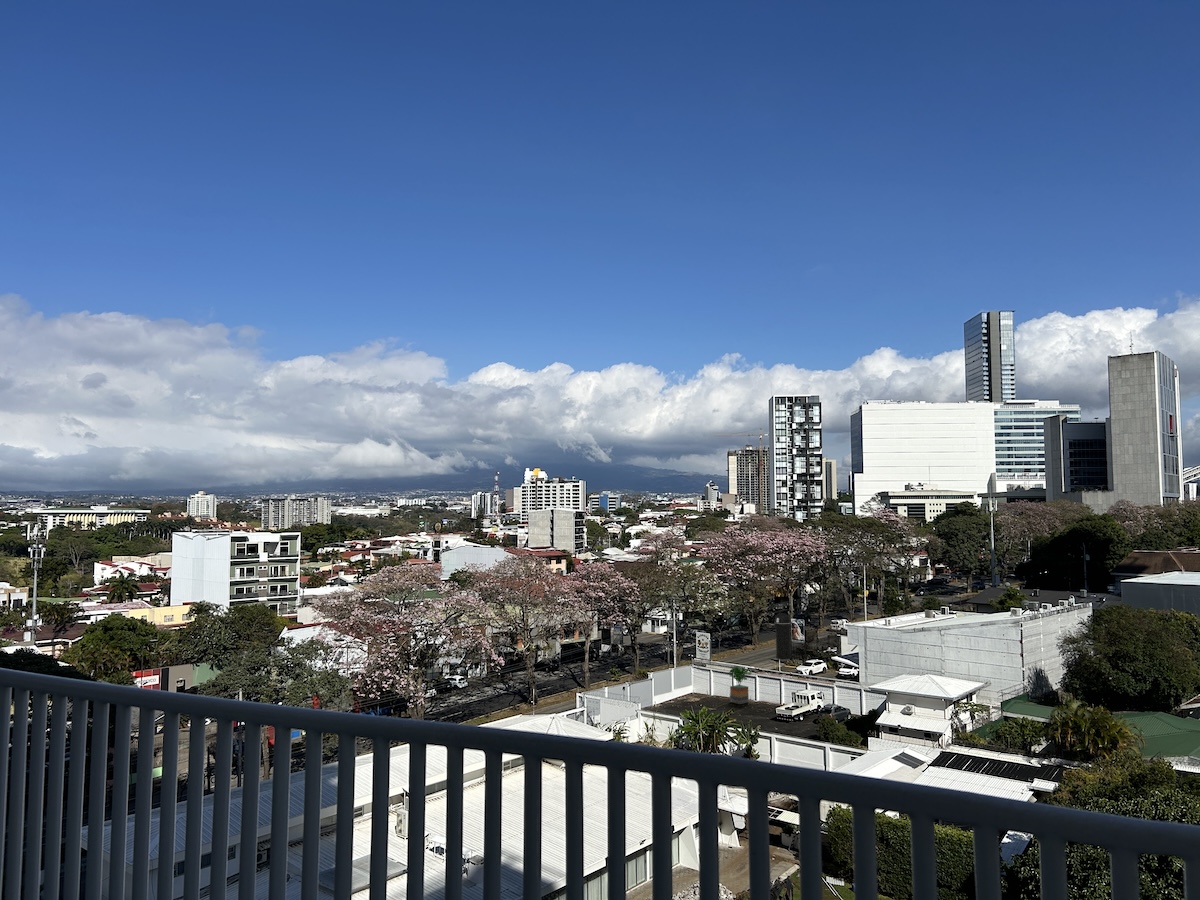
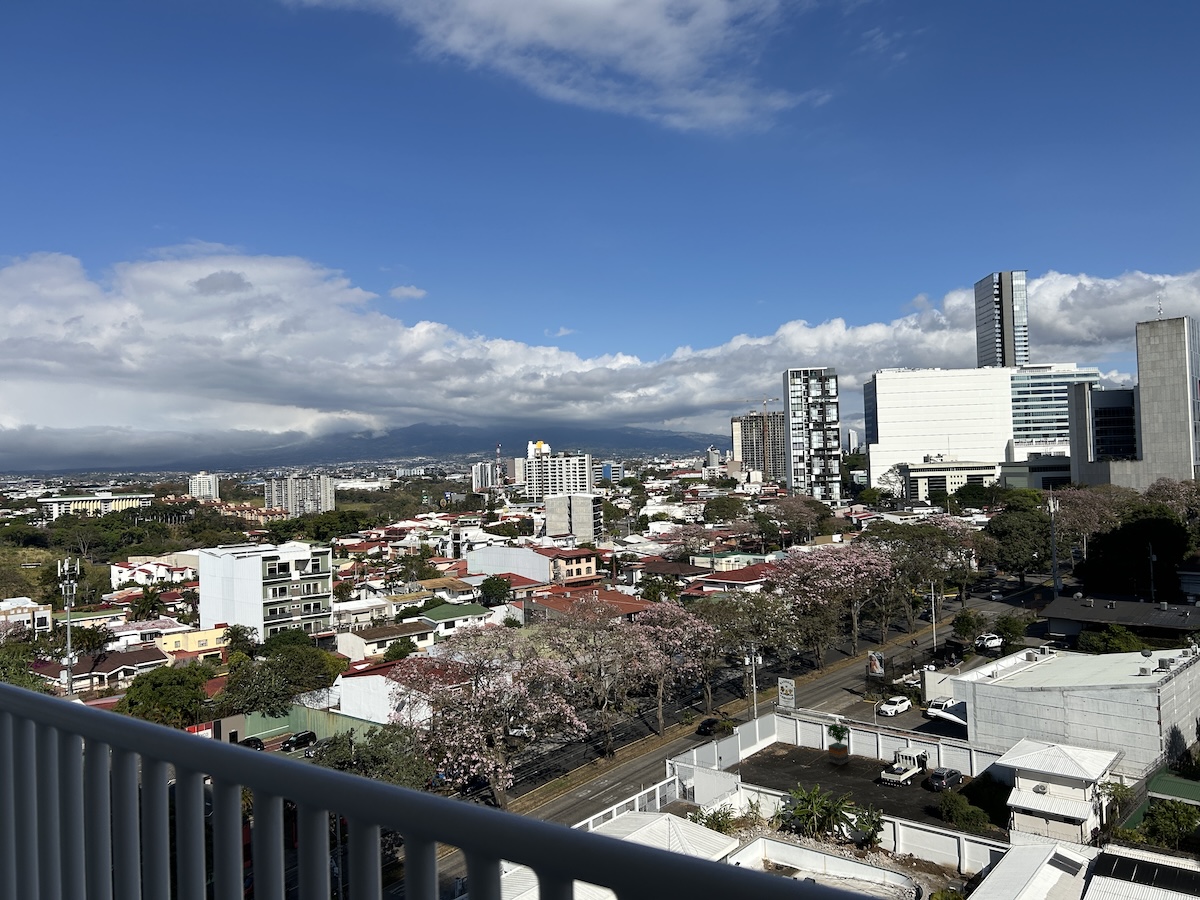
trash can: present [774,613,792,659] -> none [842,636,861,684]

